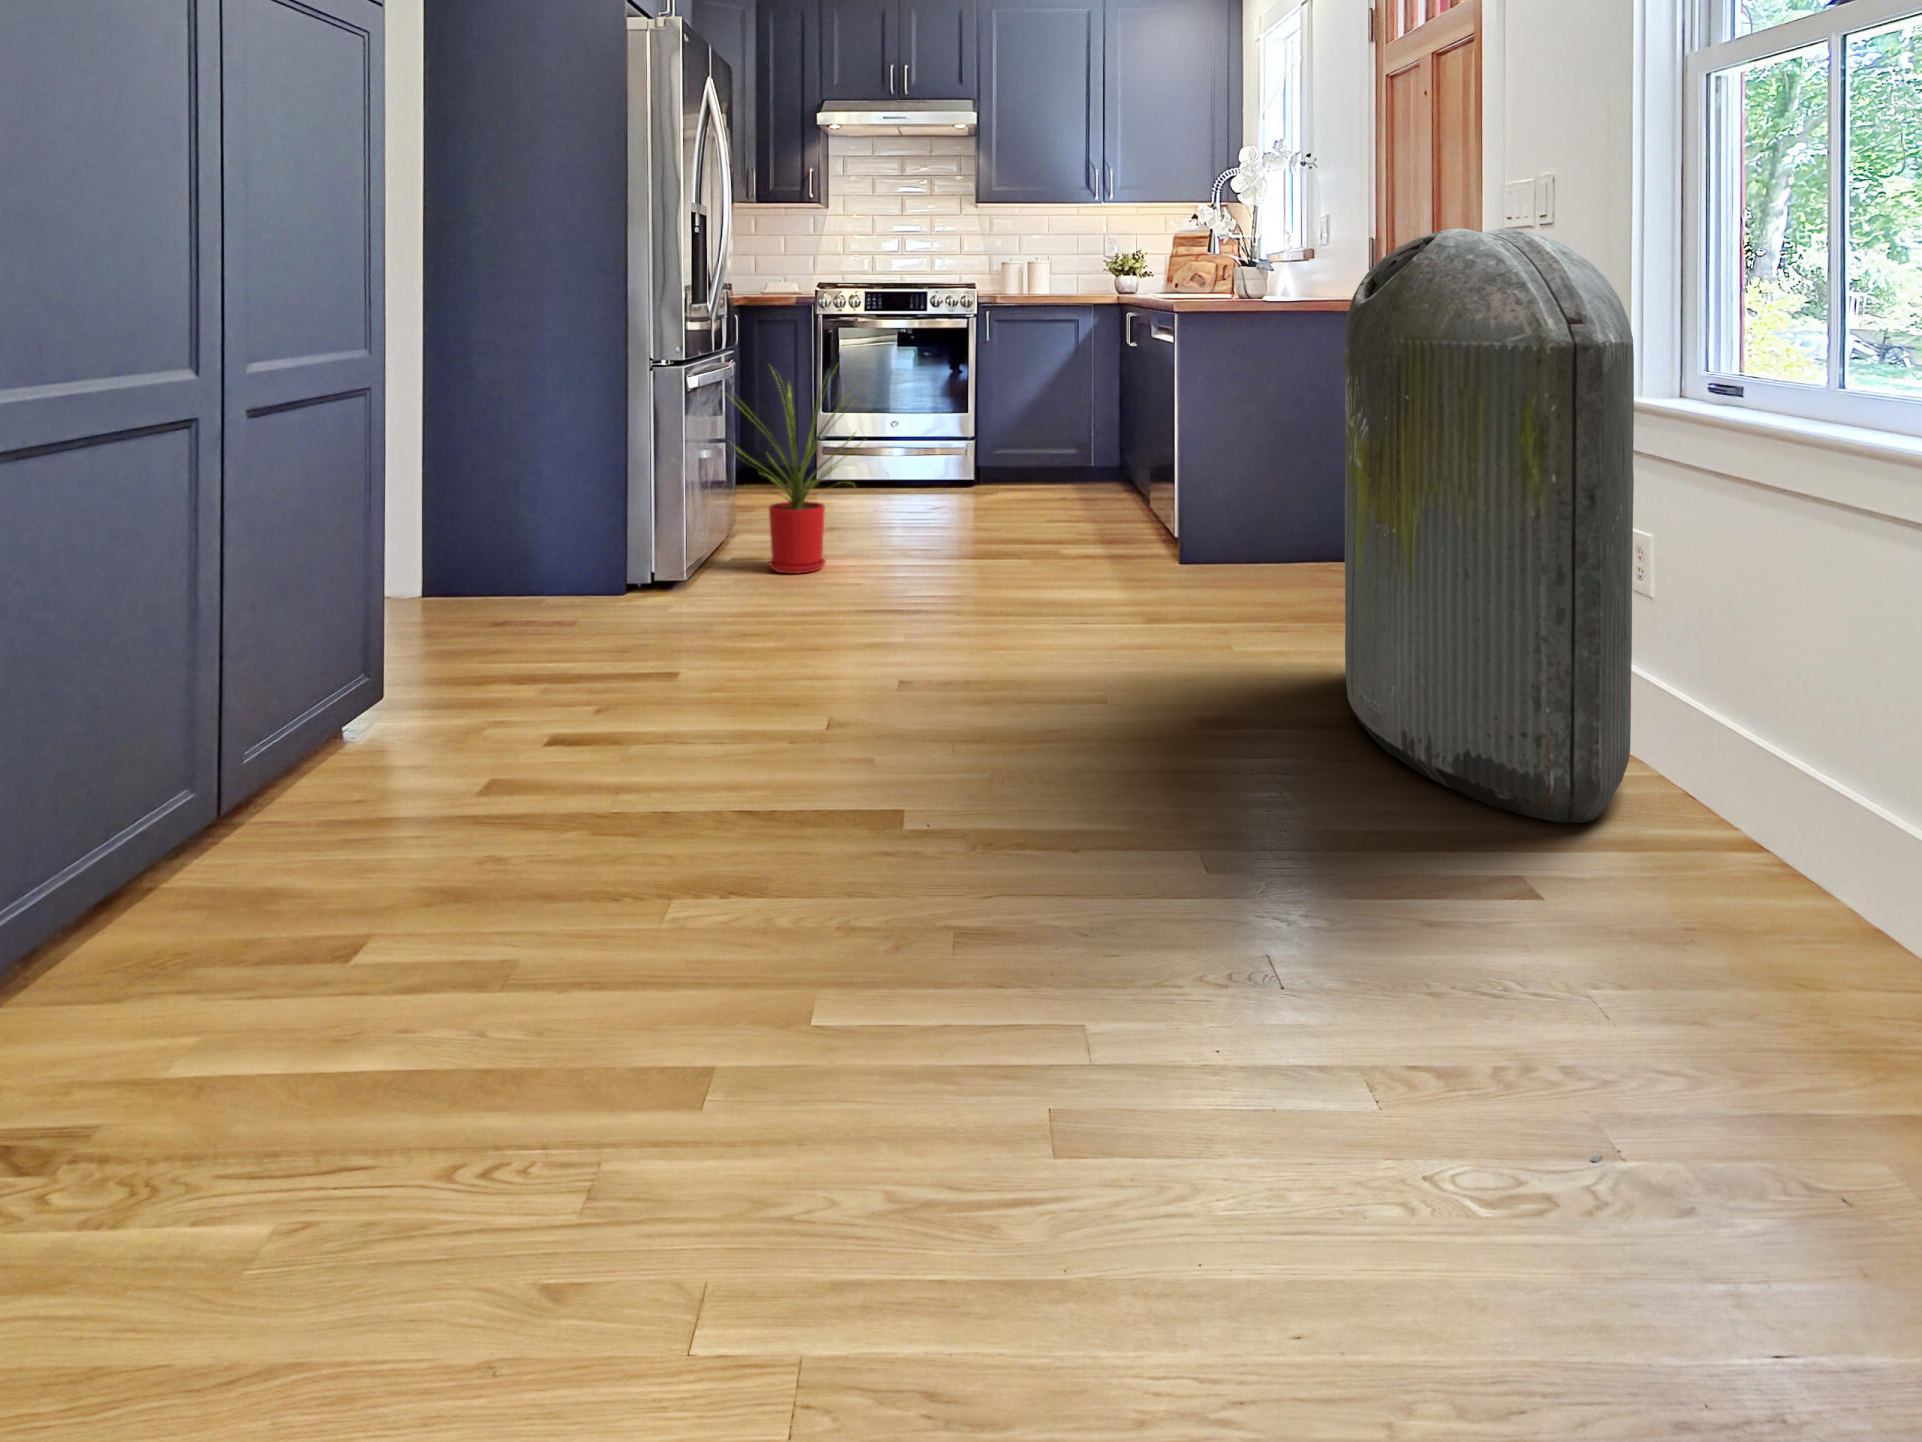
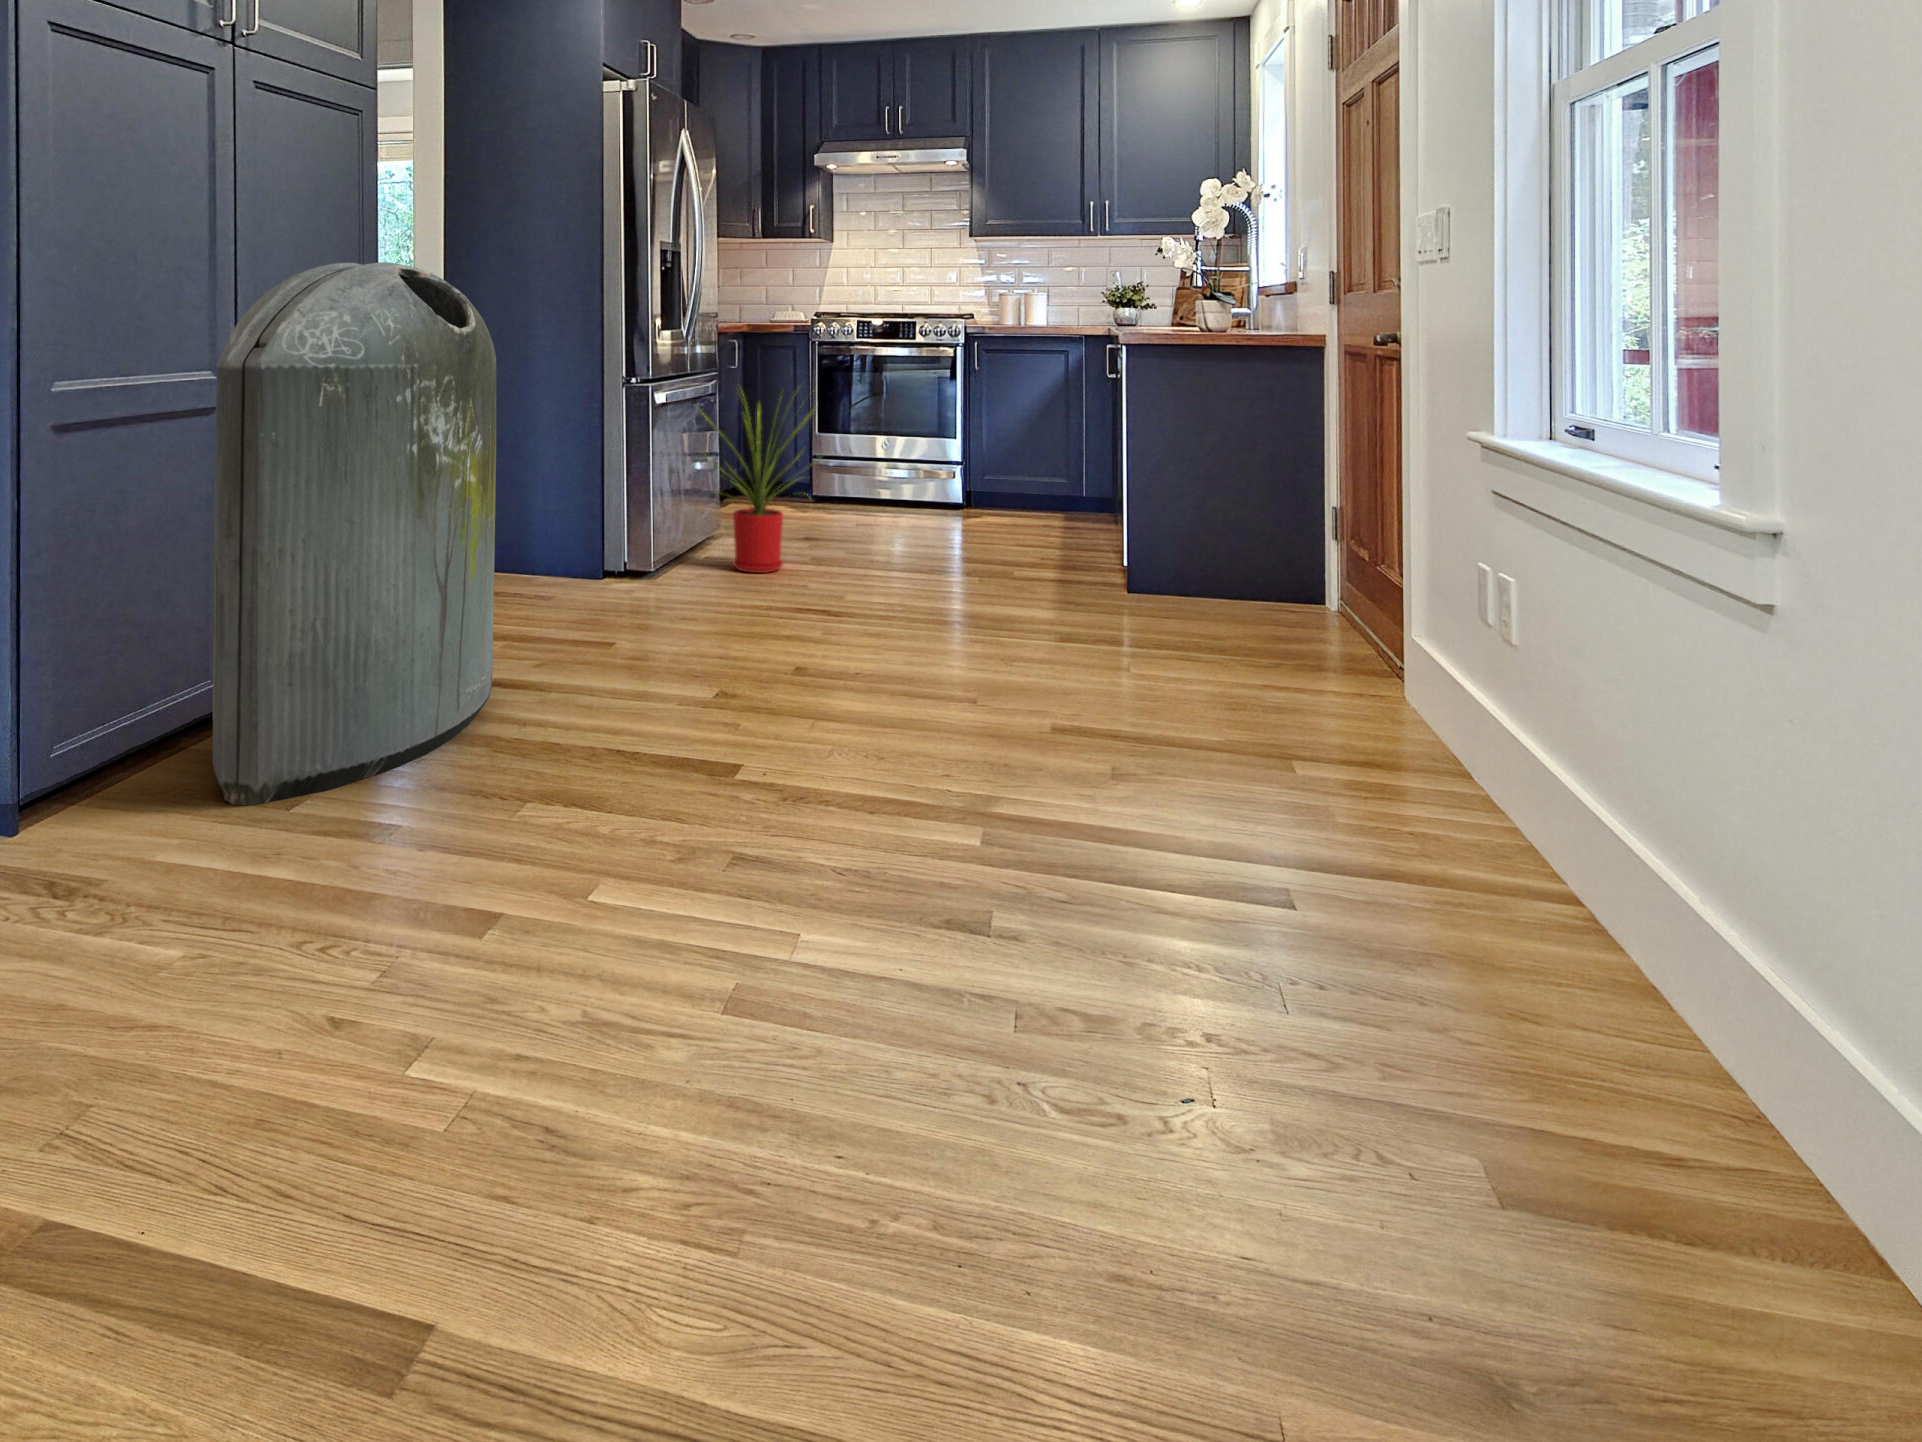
trash can: present [1345,228,1634,823] -> present [212,262,496,806]

